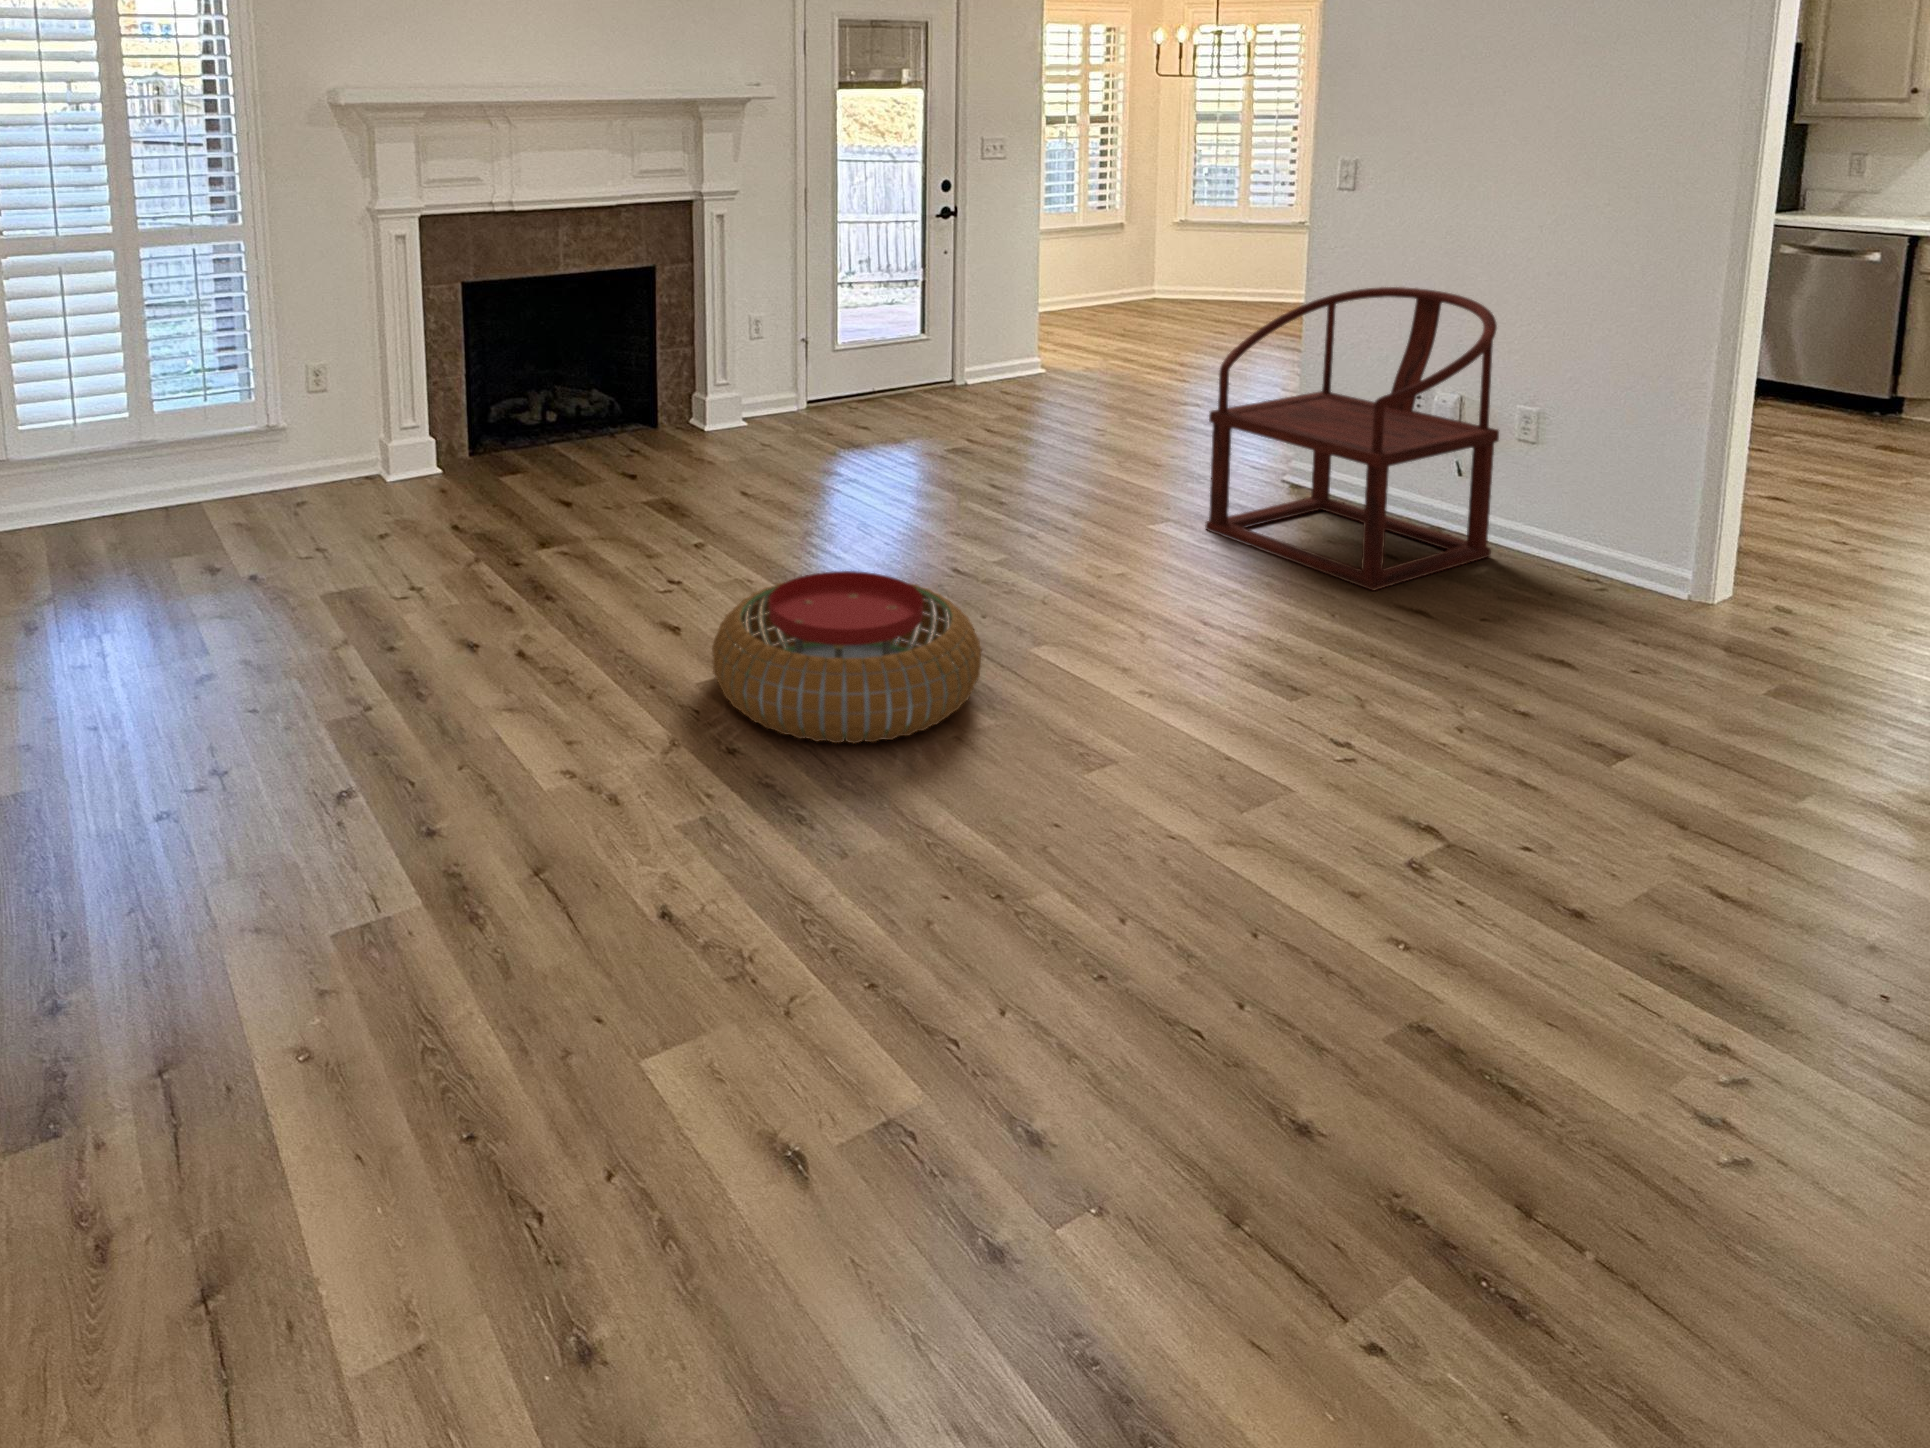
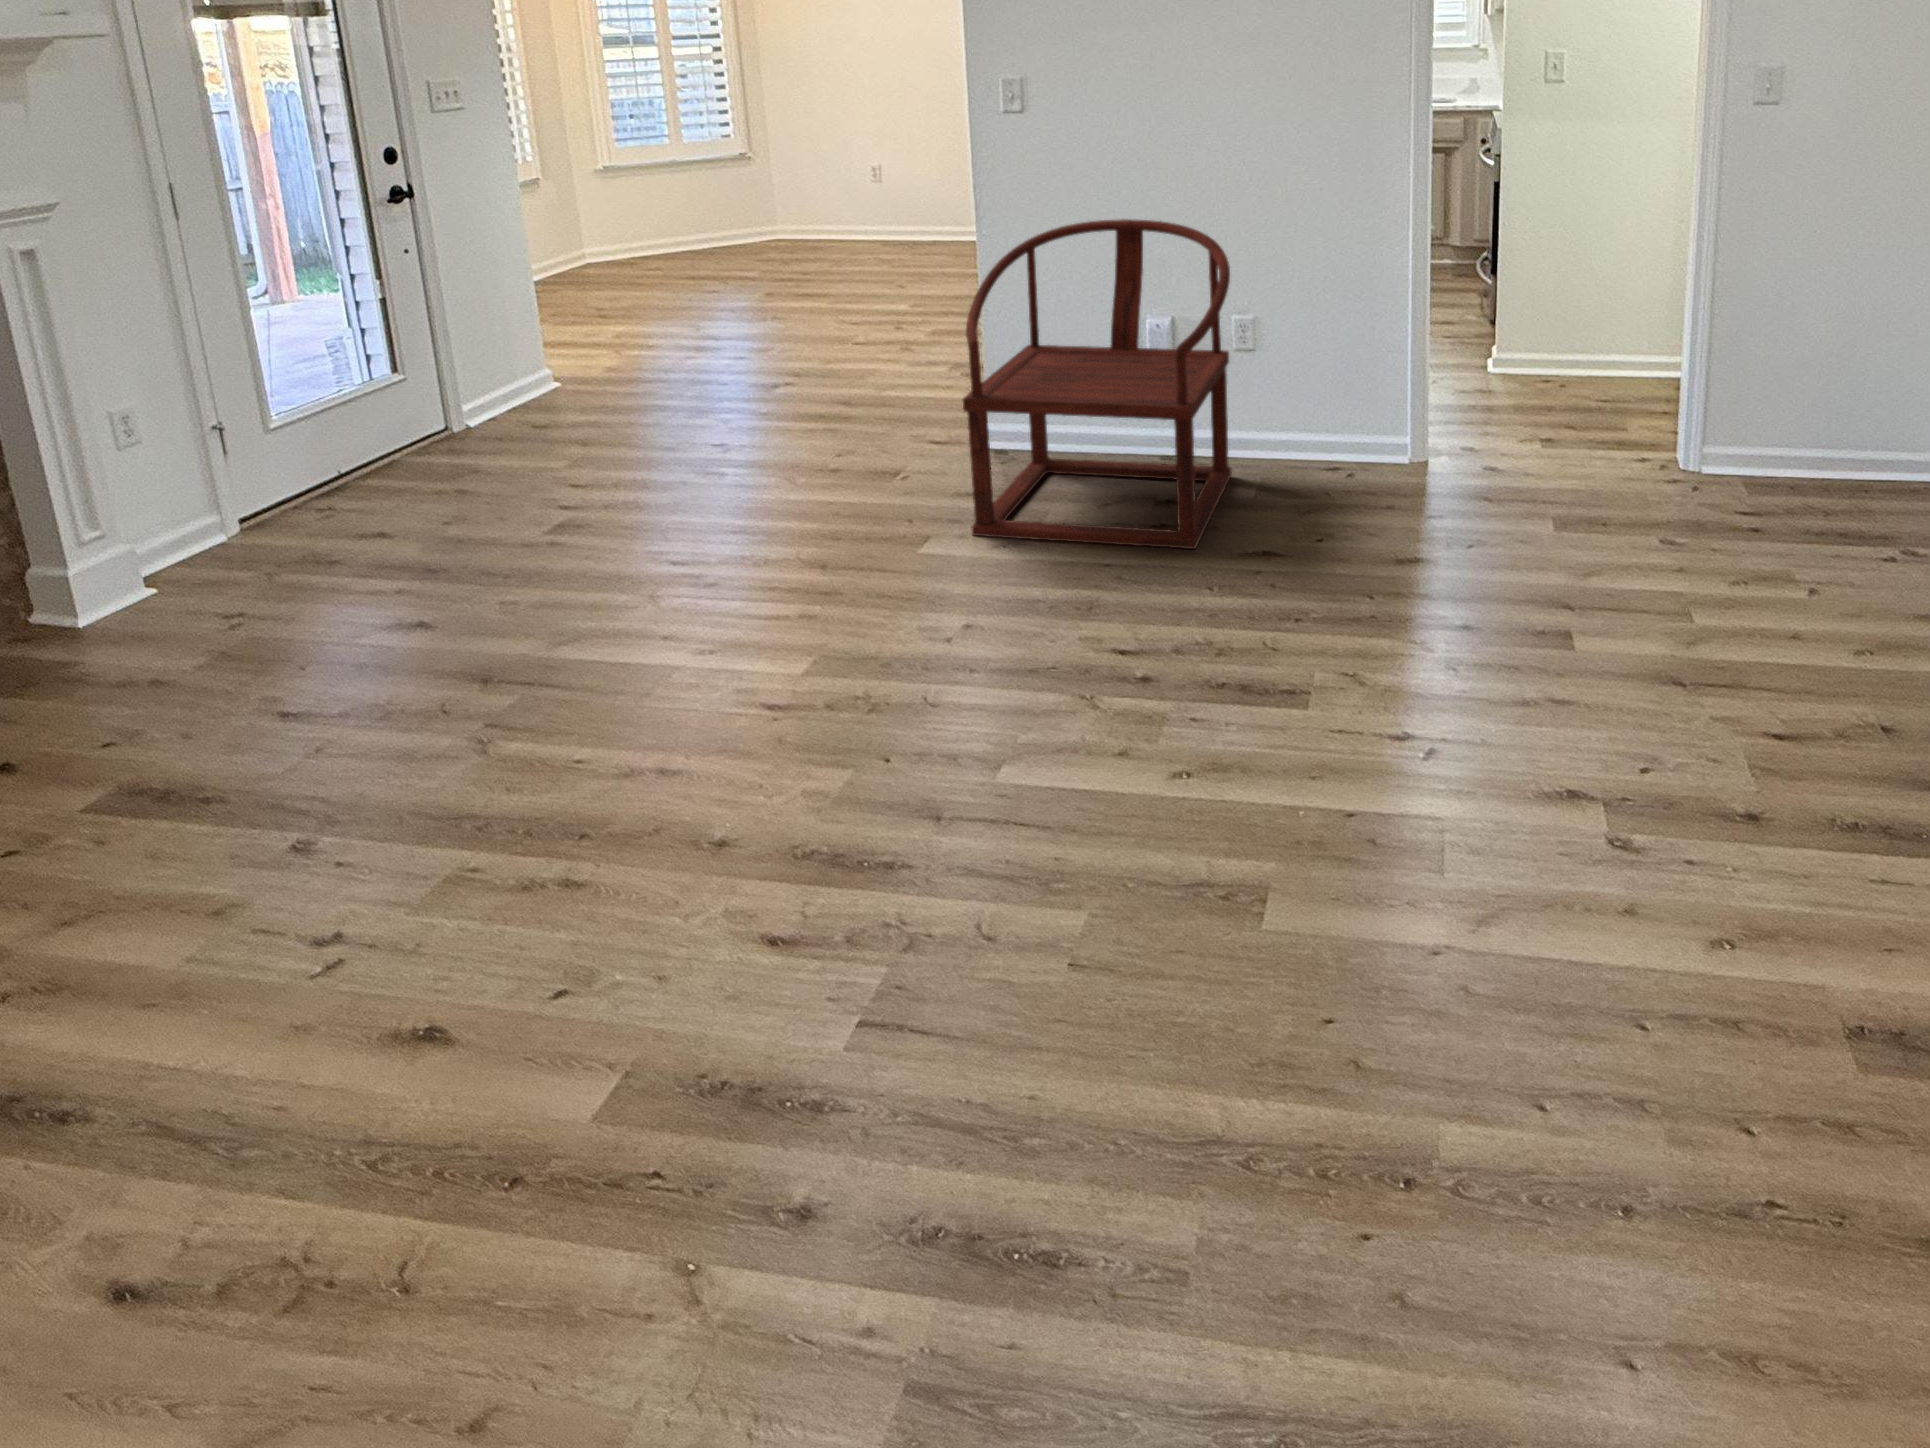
pouf: present [712,571,981,743] -> none [596,766,1046,1130]

